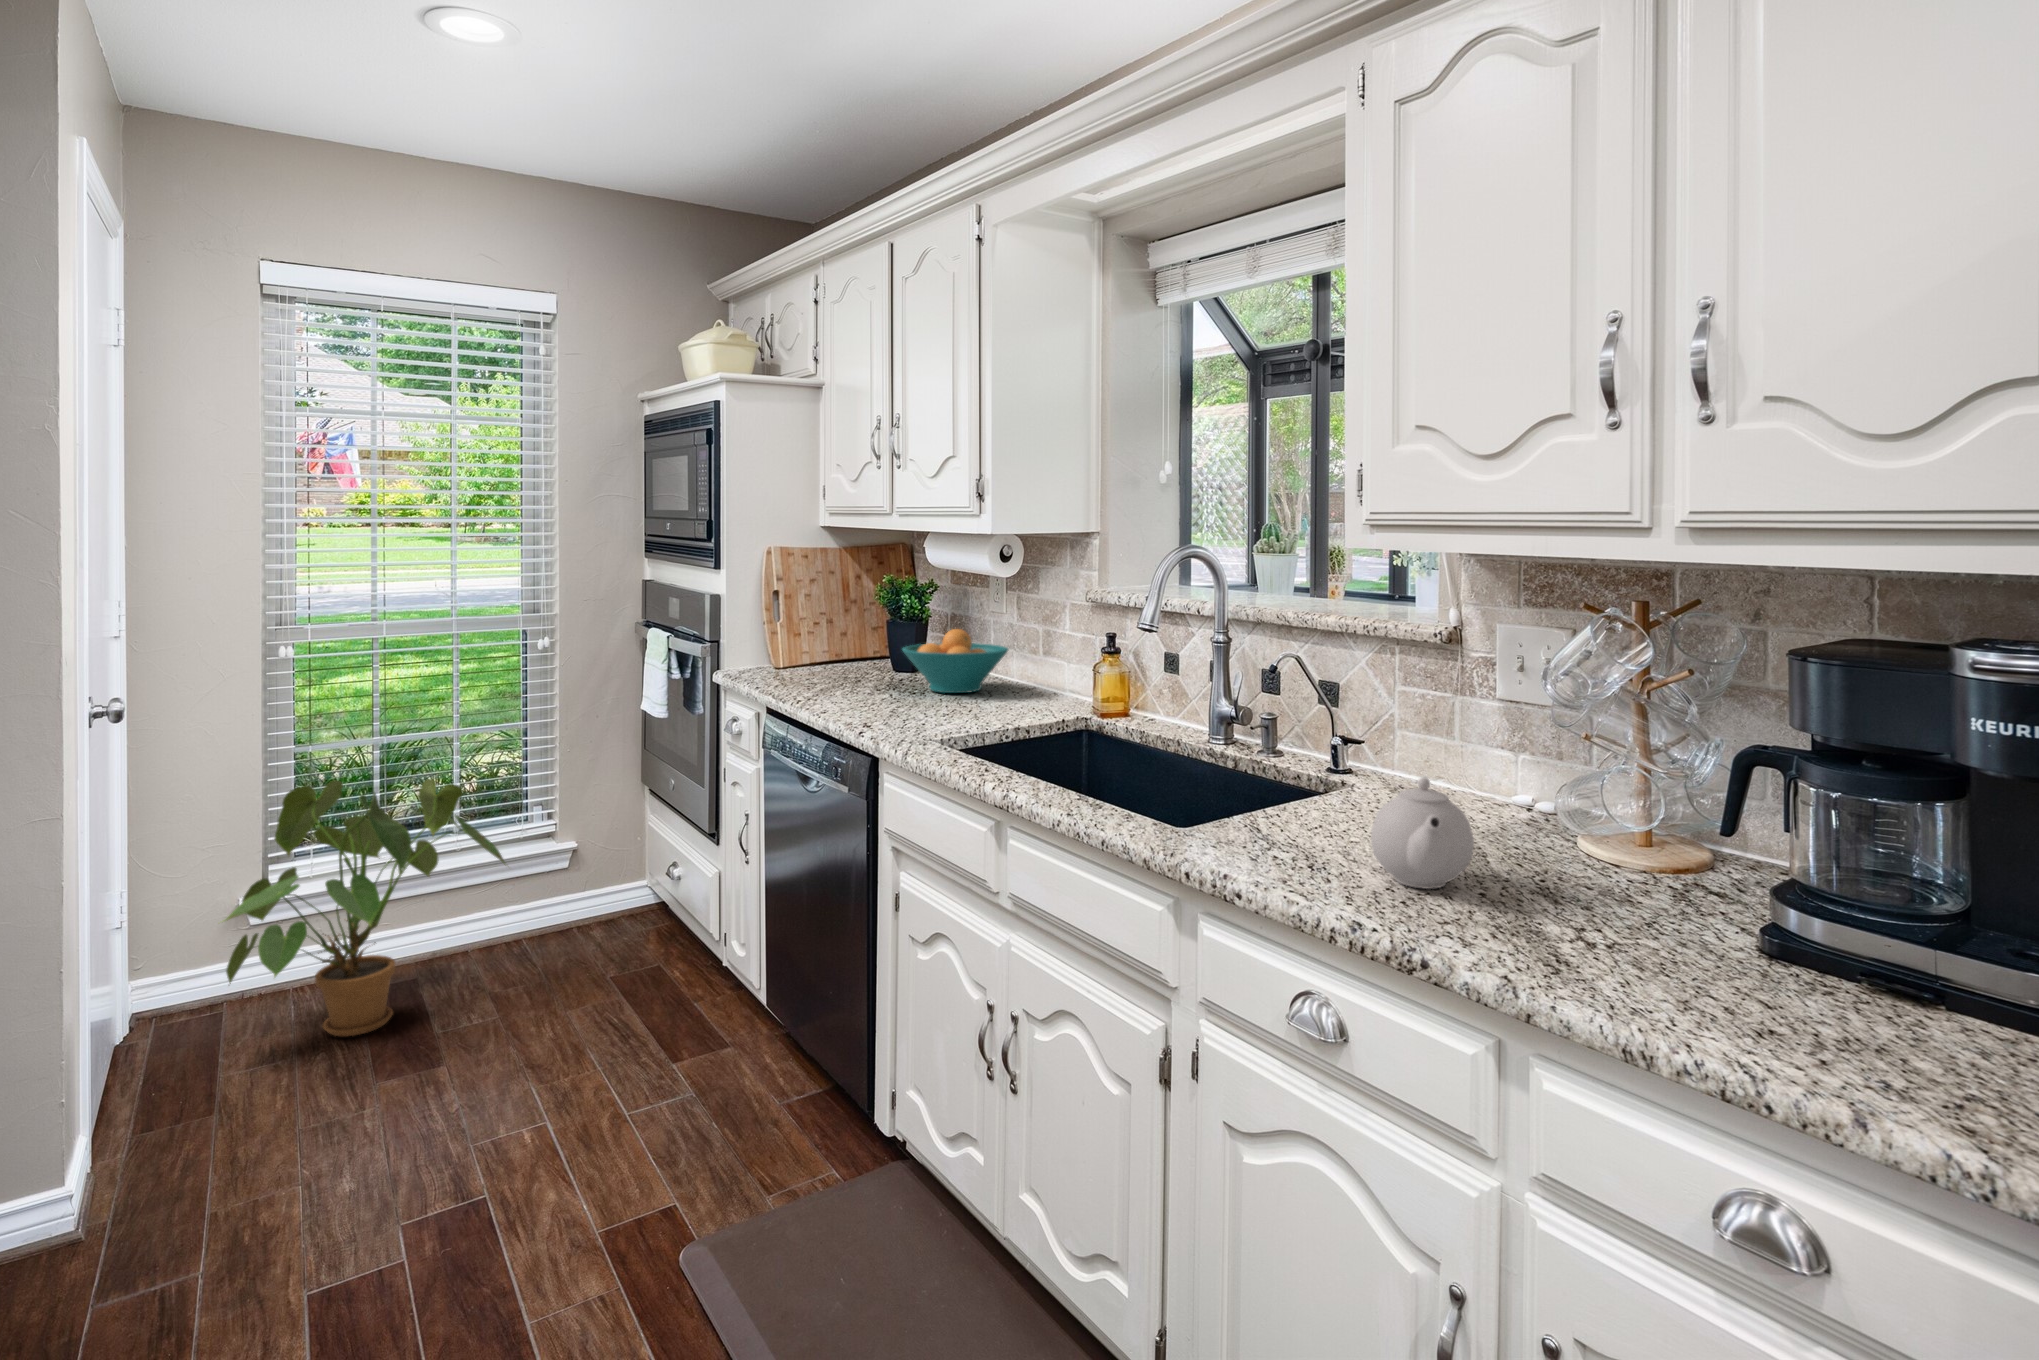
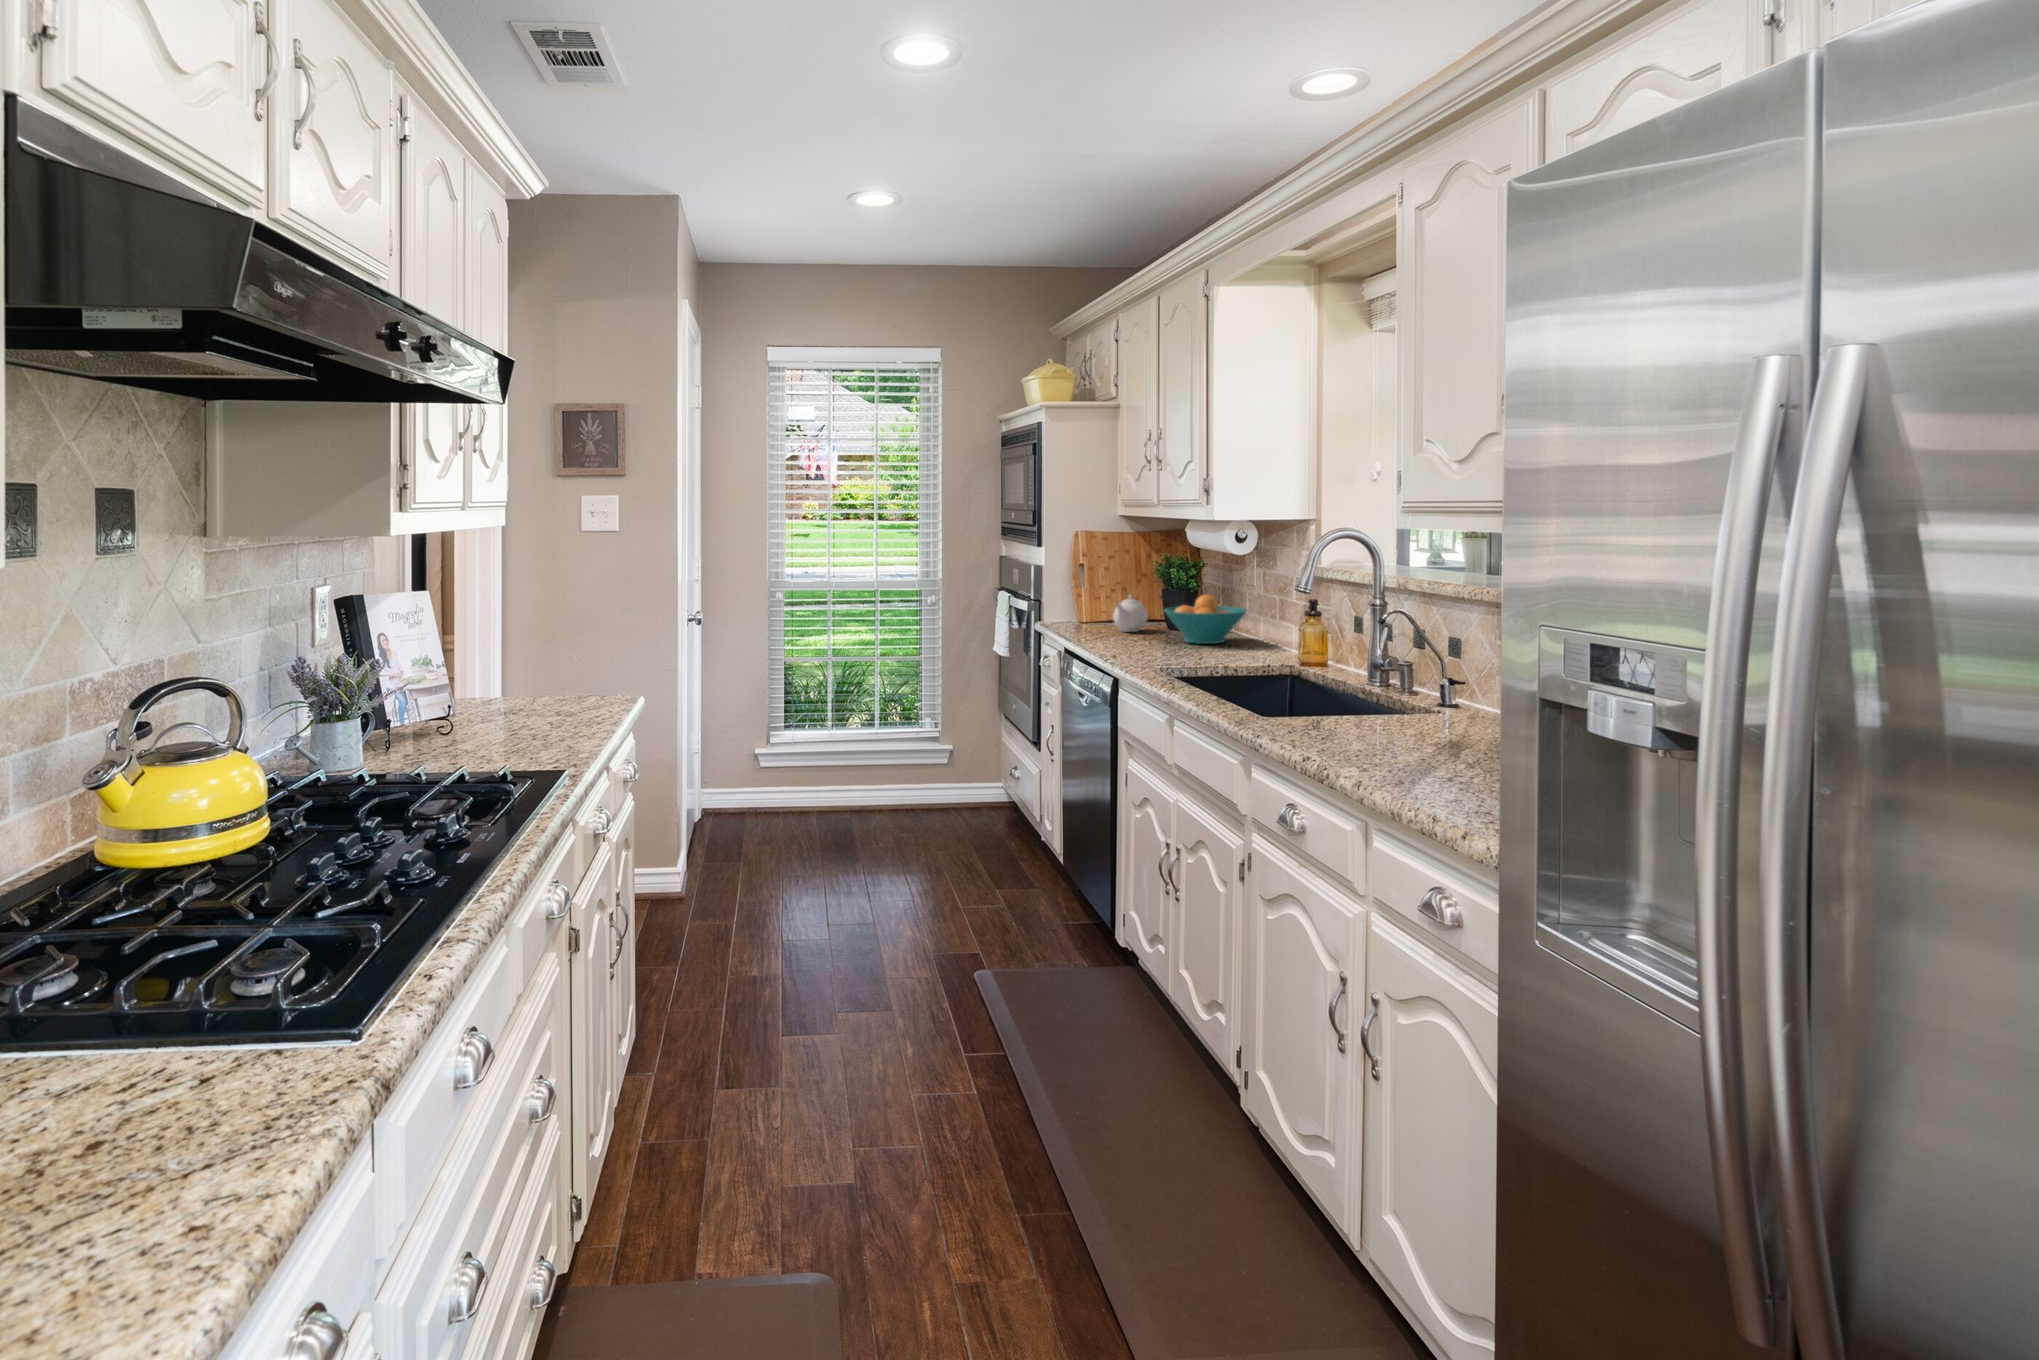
teapot: present [1371,777,1474,889] -> present [1113,595,1147,632]
house plant: present [224,779,505,1036] -> none [733,690,901,855]

